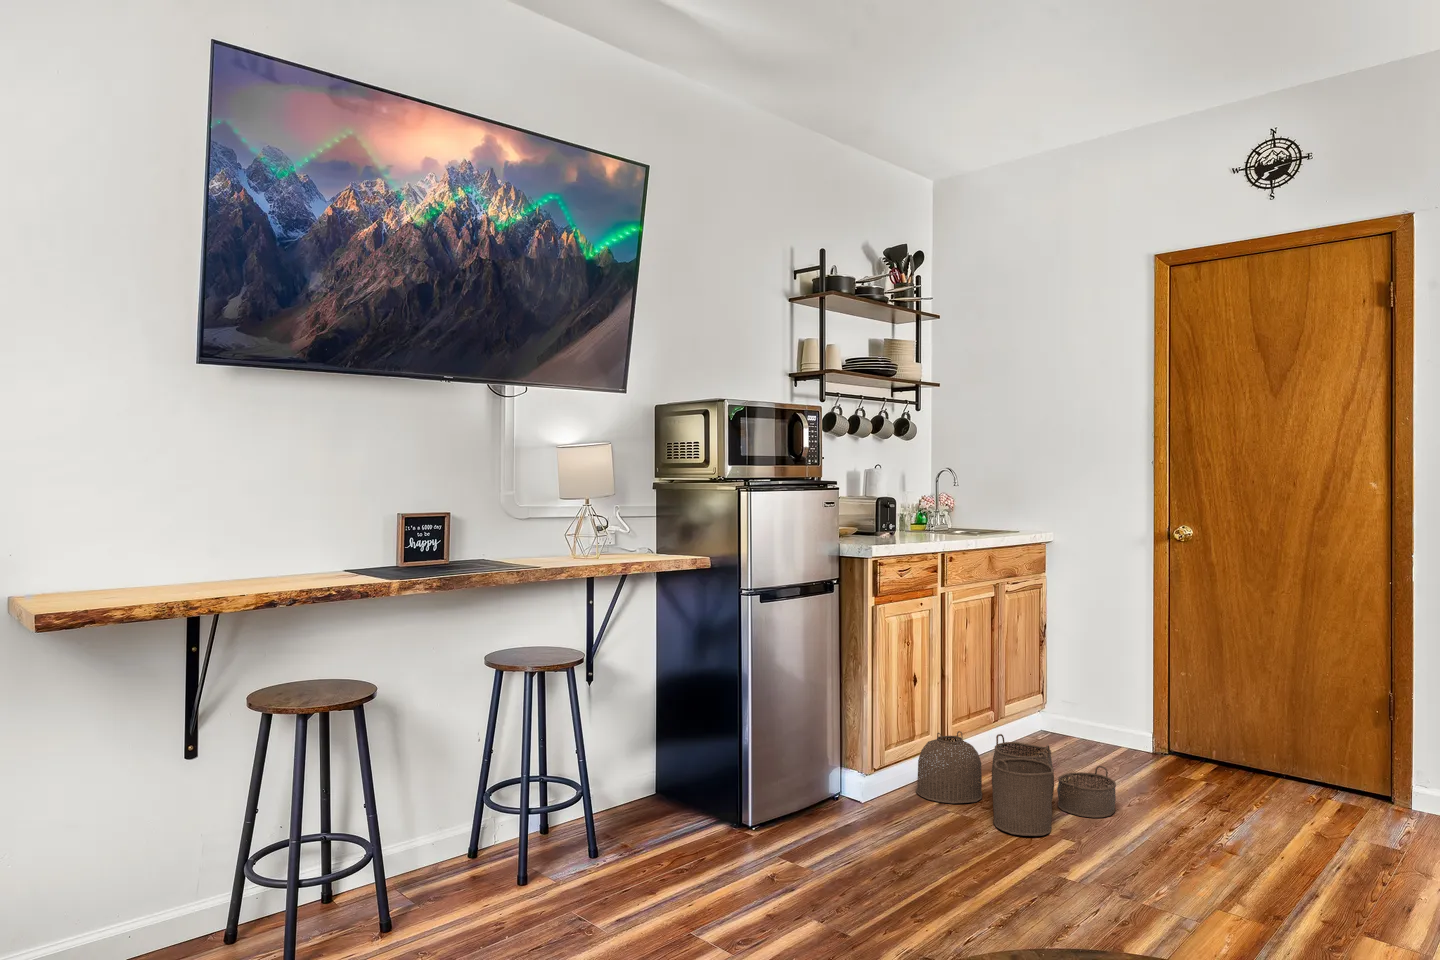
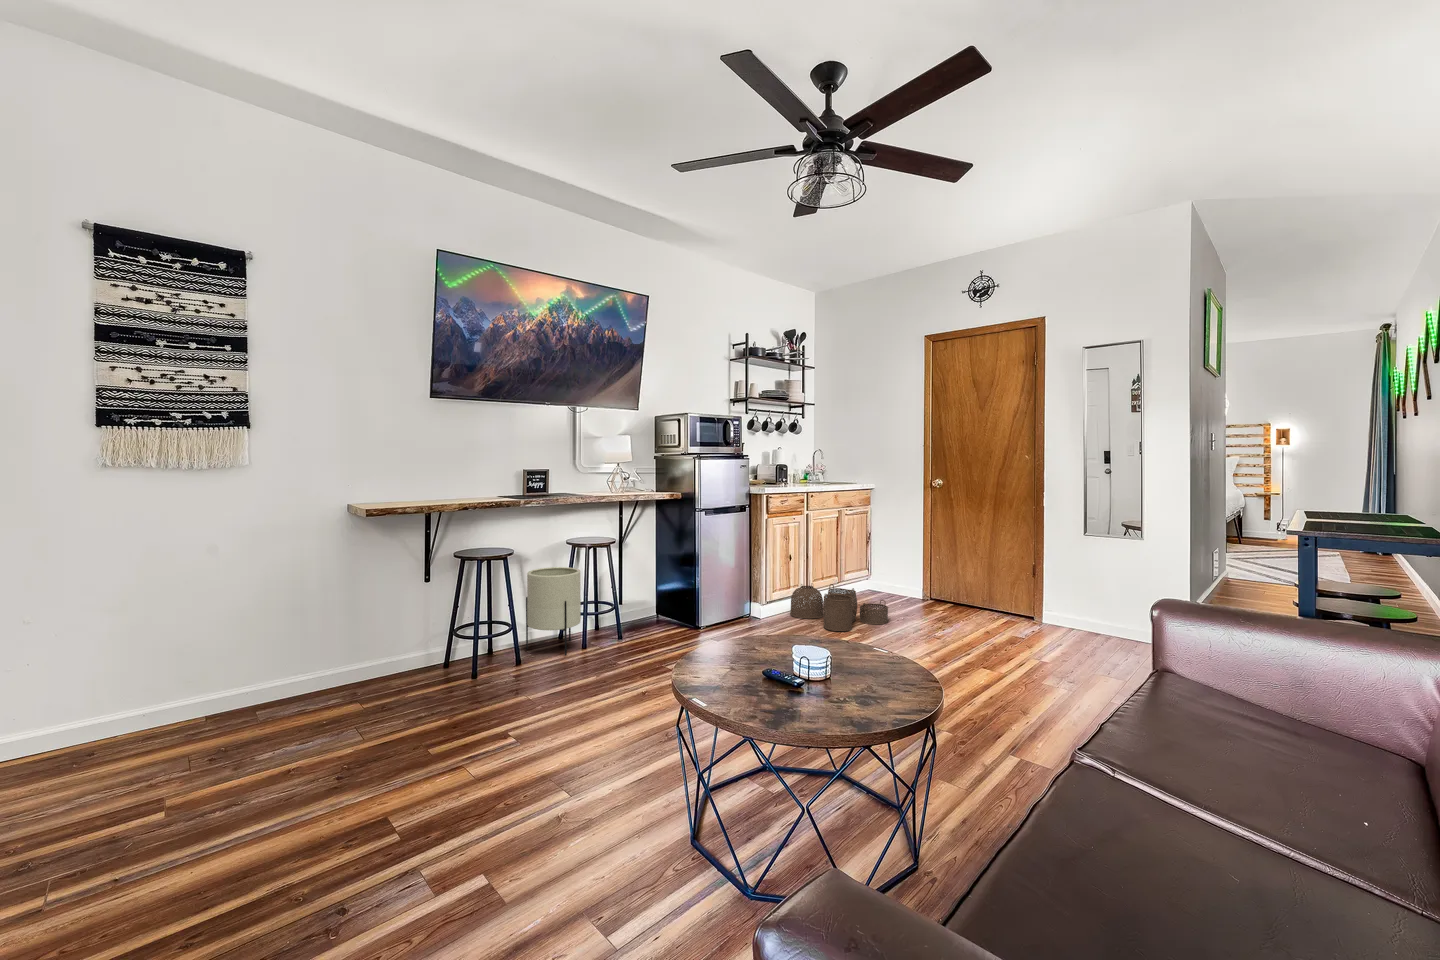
planter: none [398,713,512,905] -> present [526,567,581,655]

